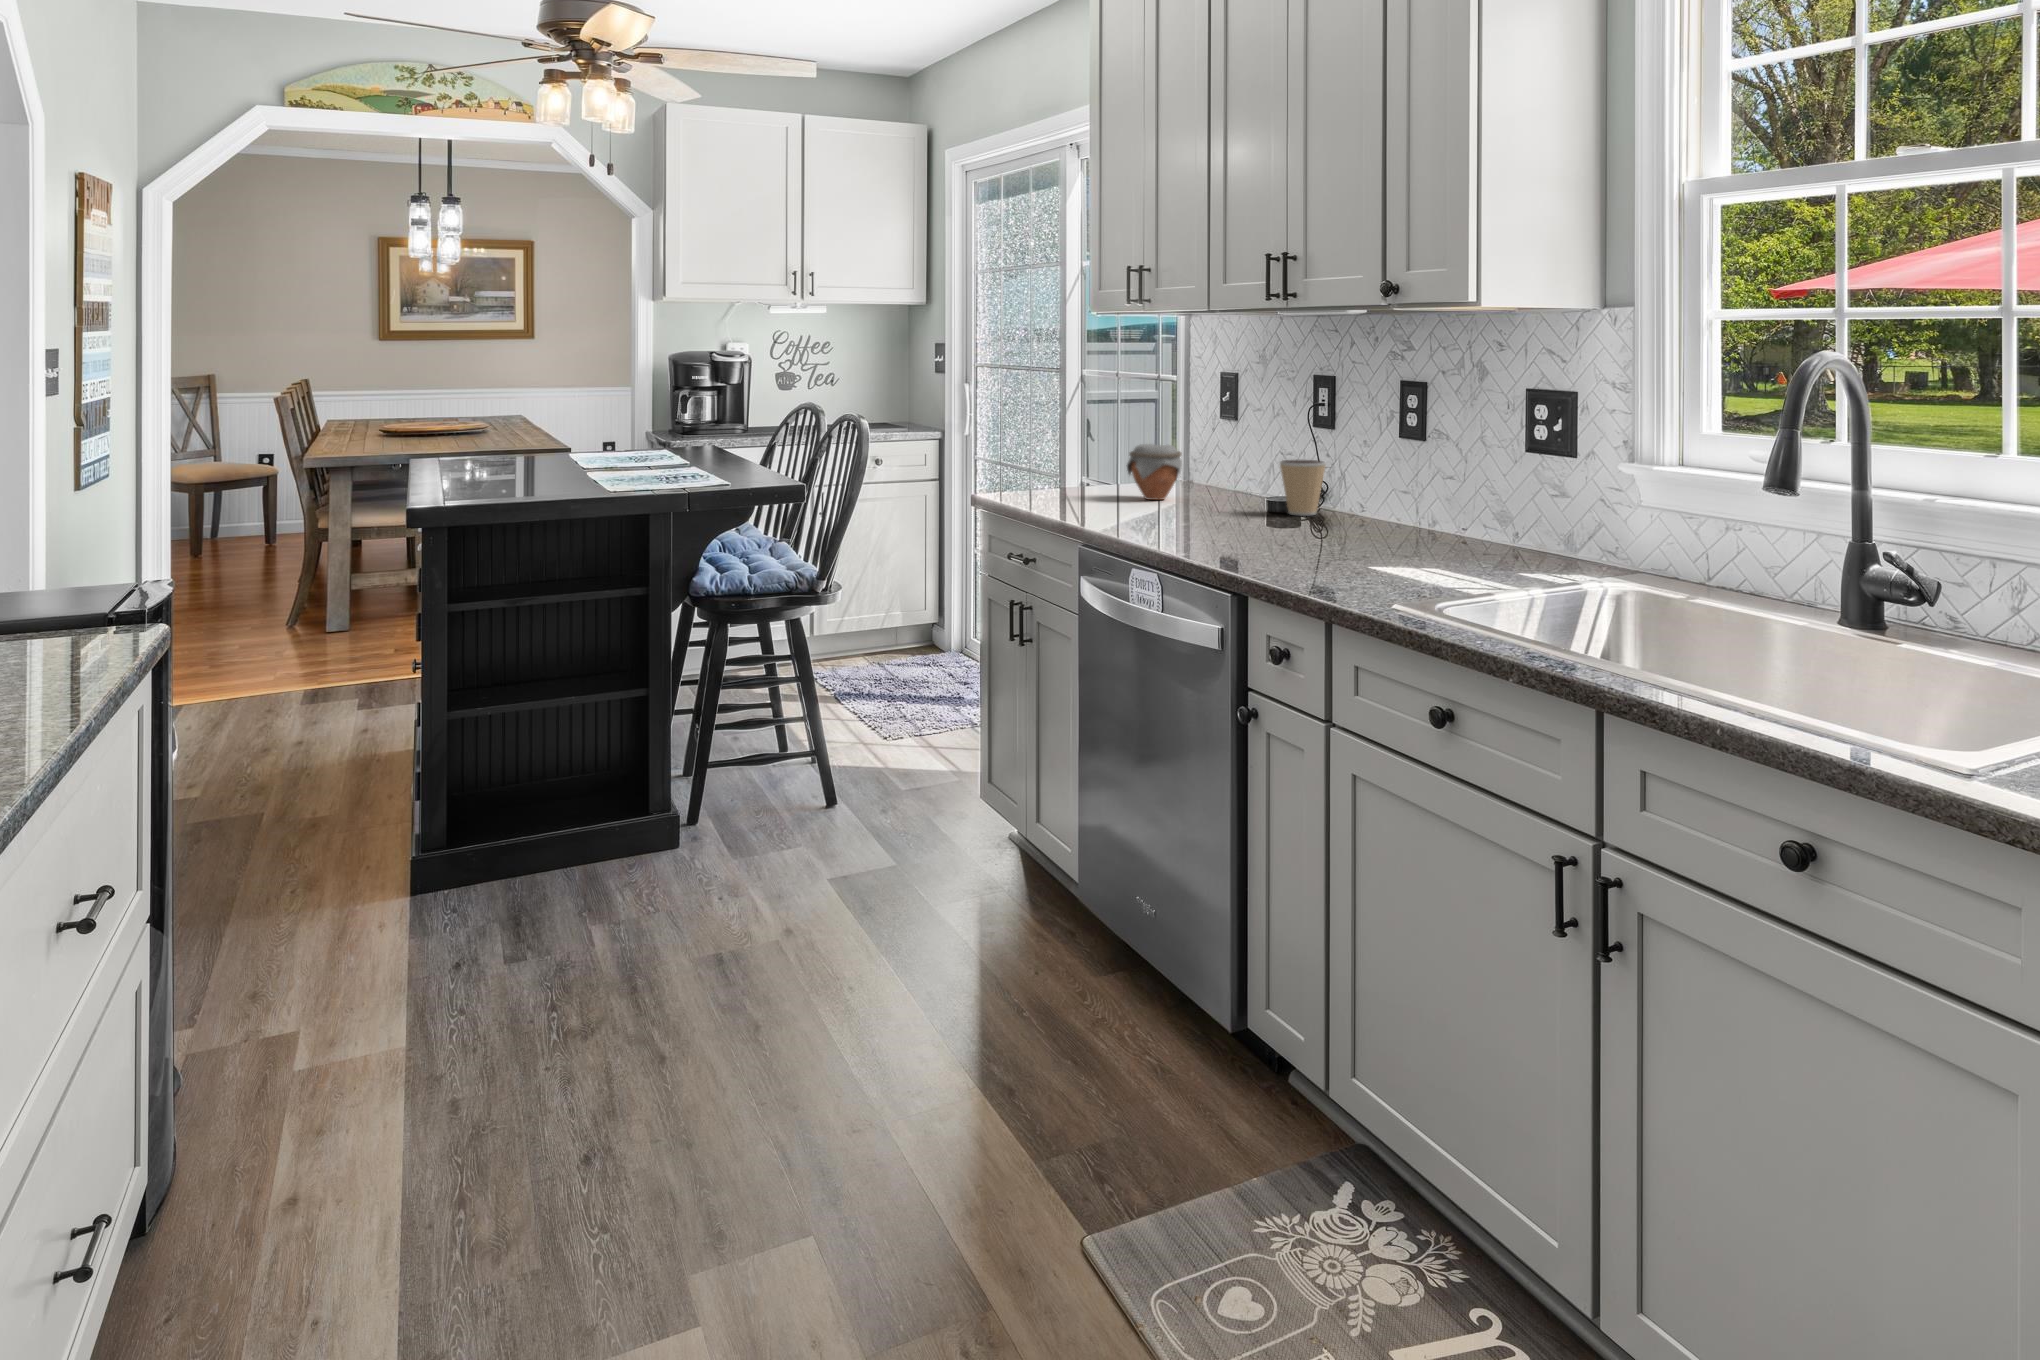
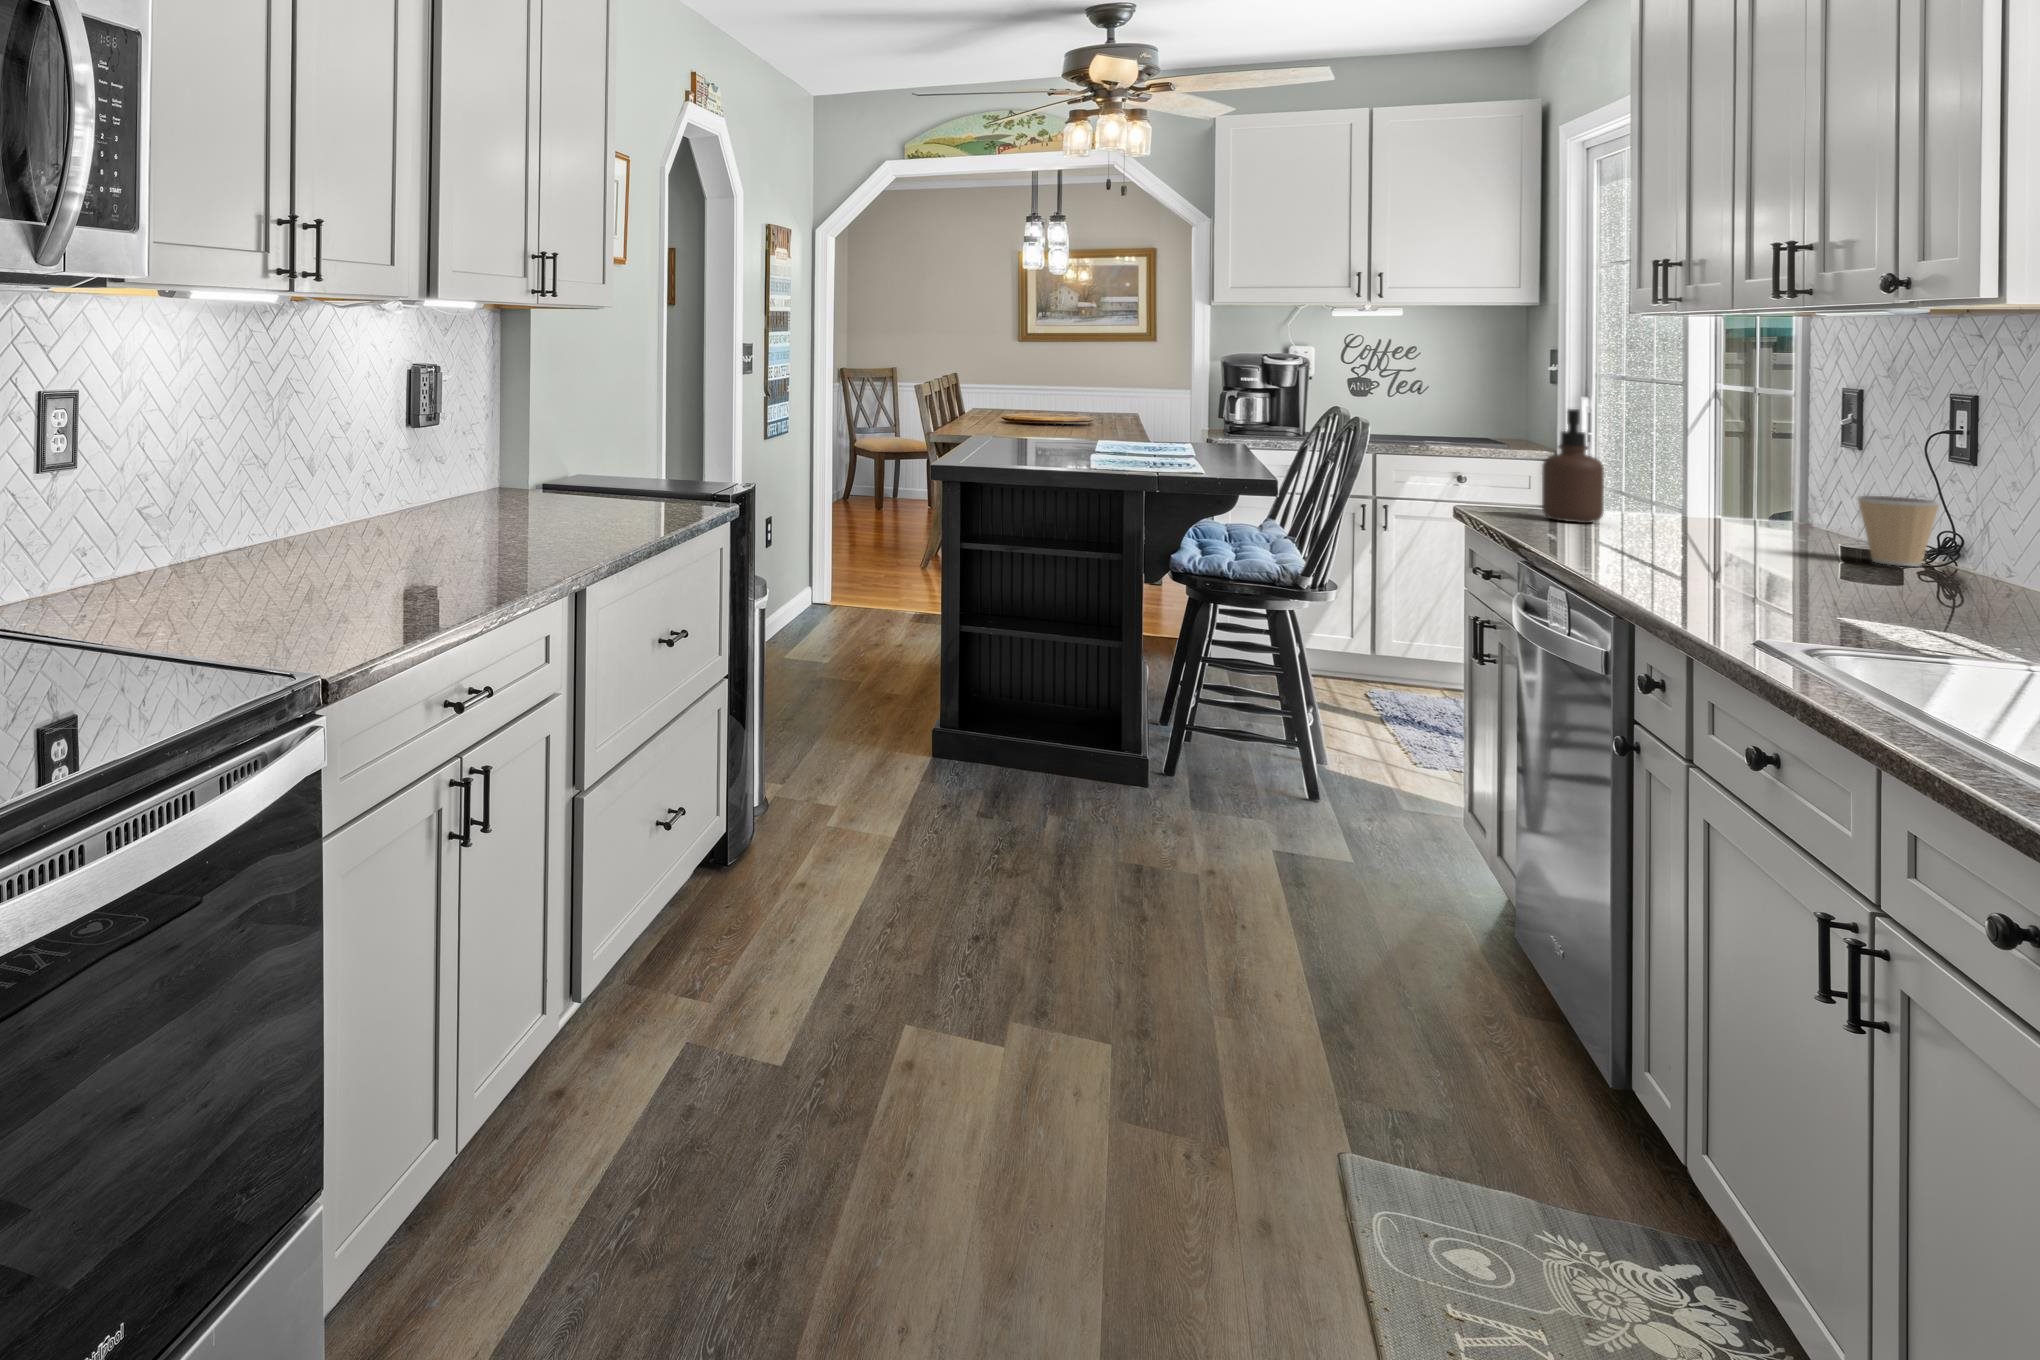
soap dispenser: none [1055,399,1100,504] -> present [1542,409,1604,523]
jar: present [1127,444,1182,500] -> none [1650,465,1738,530]

